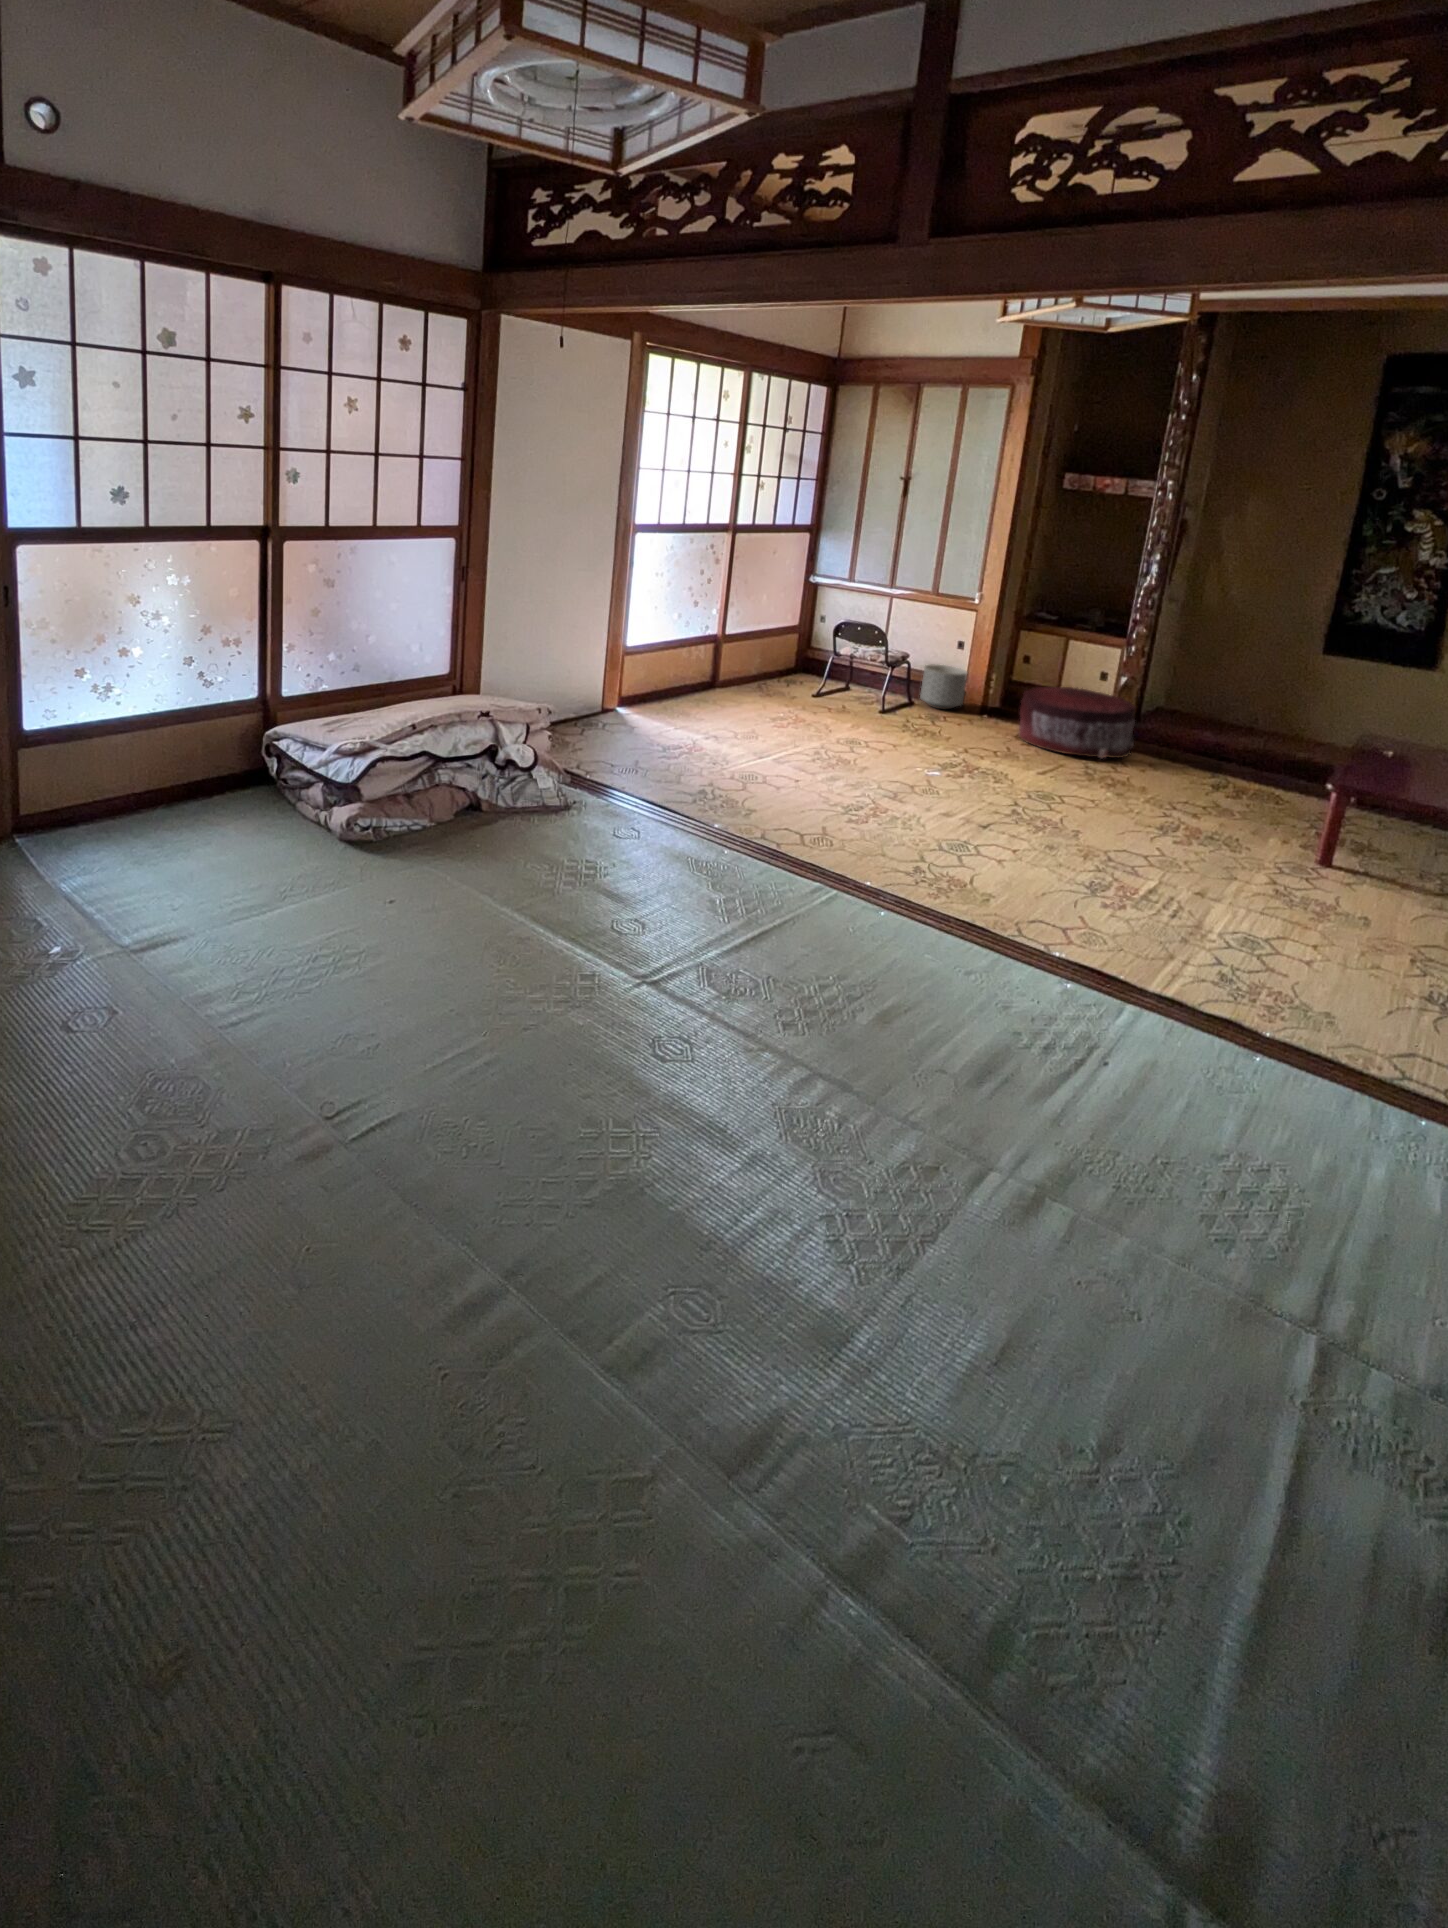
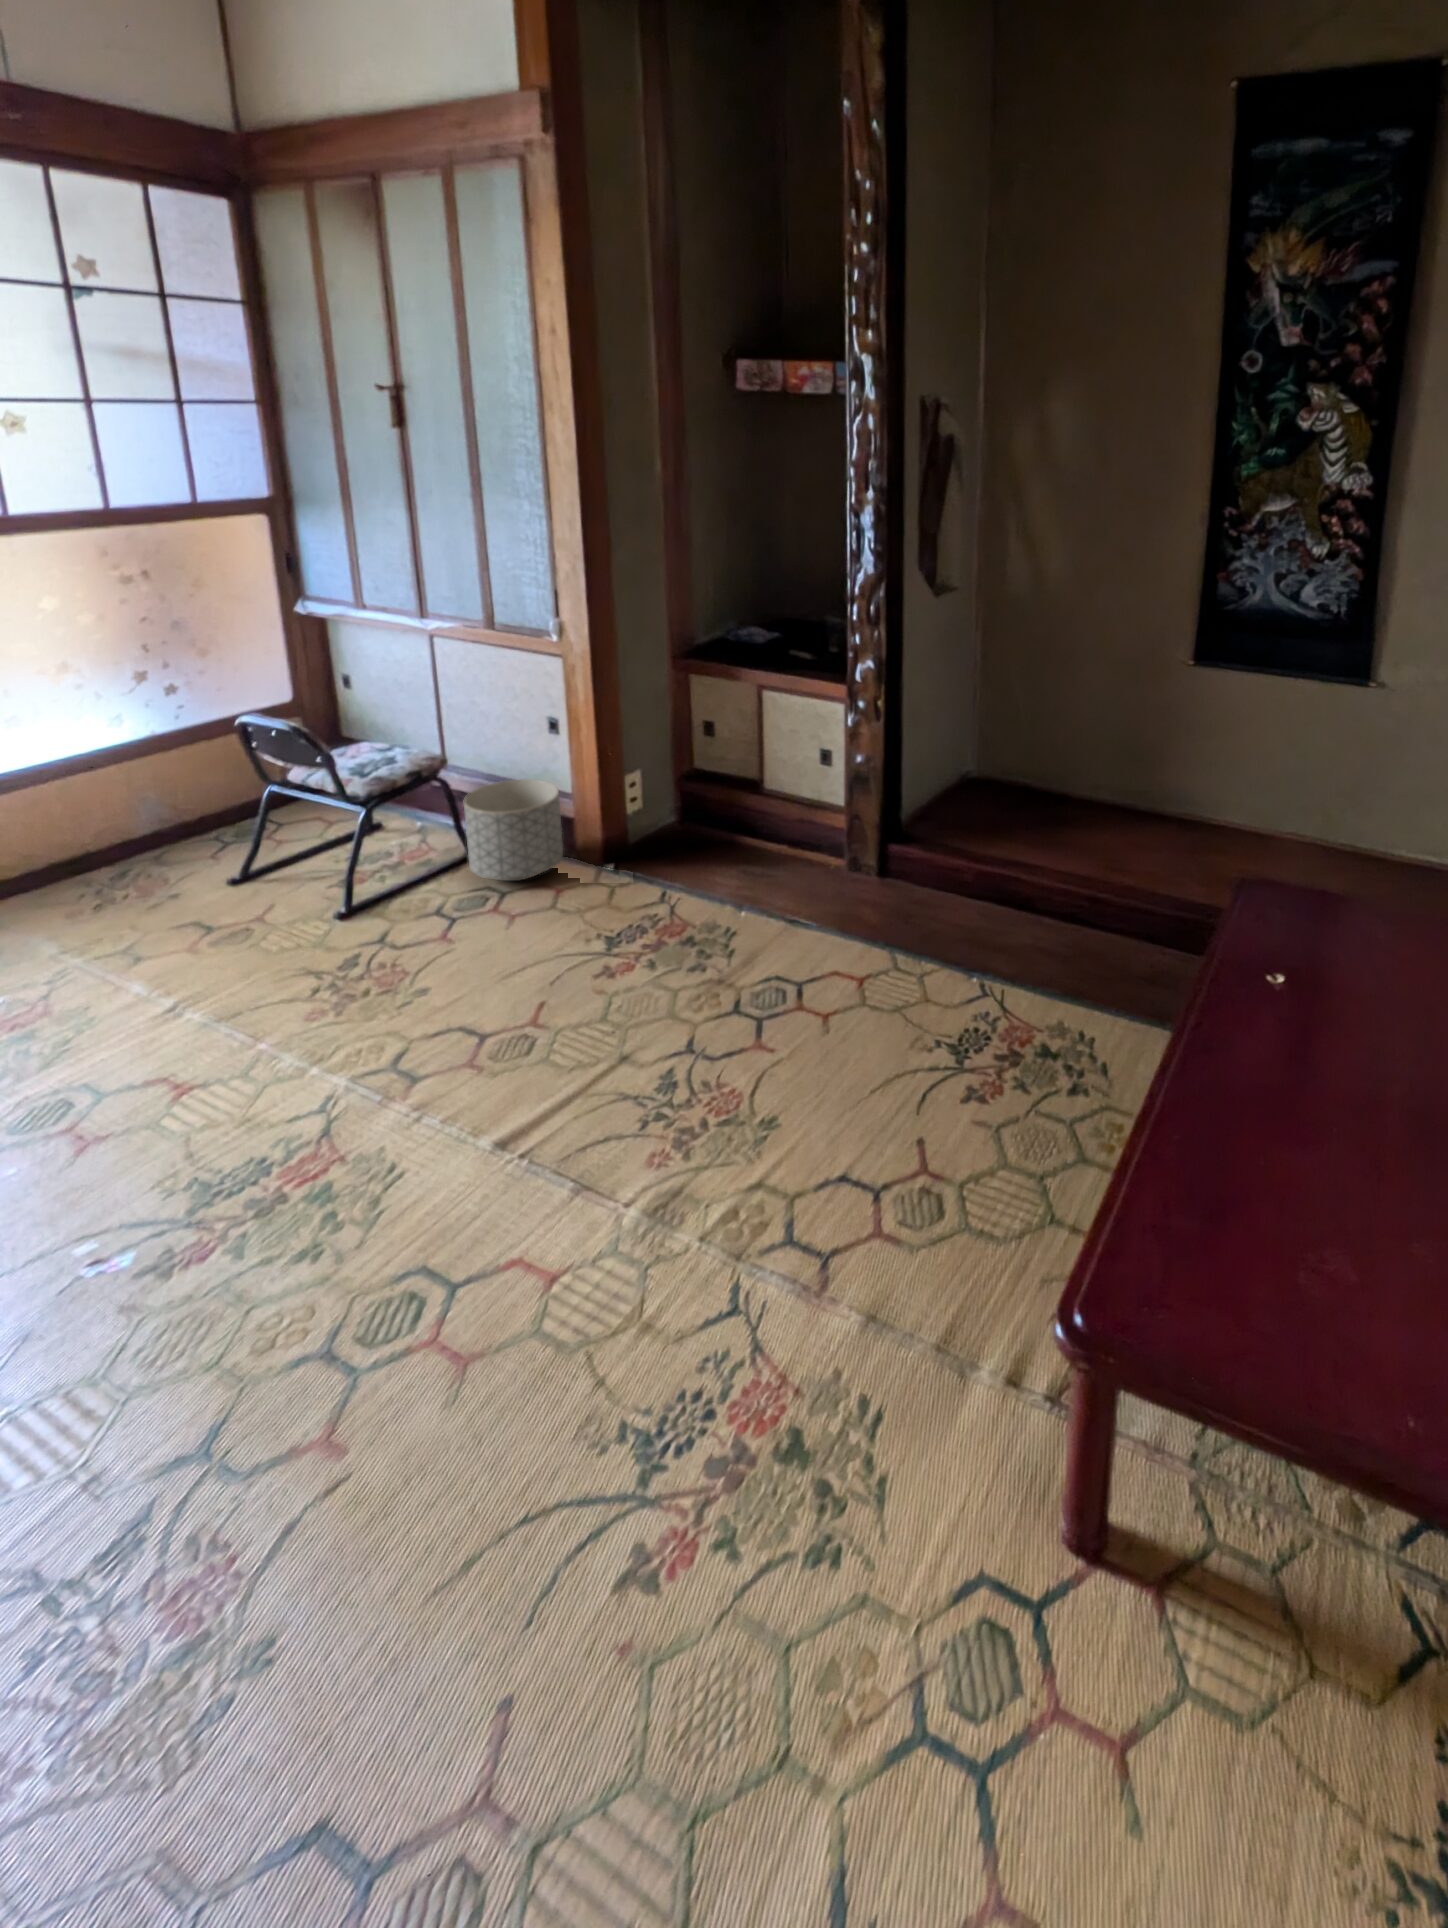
pouf: present [1019,687,1136,758] -> none [613,810,850,1013]

